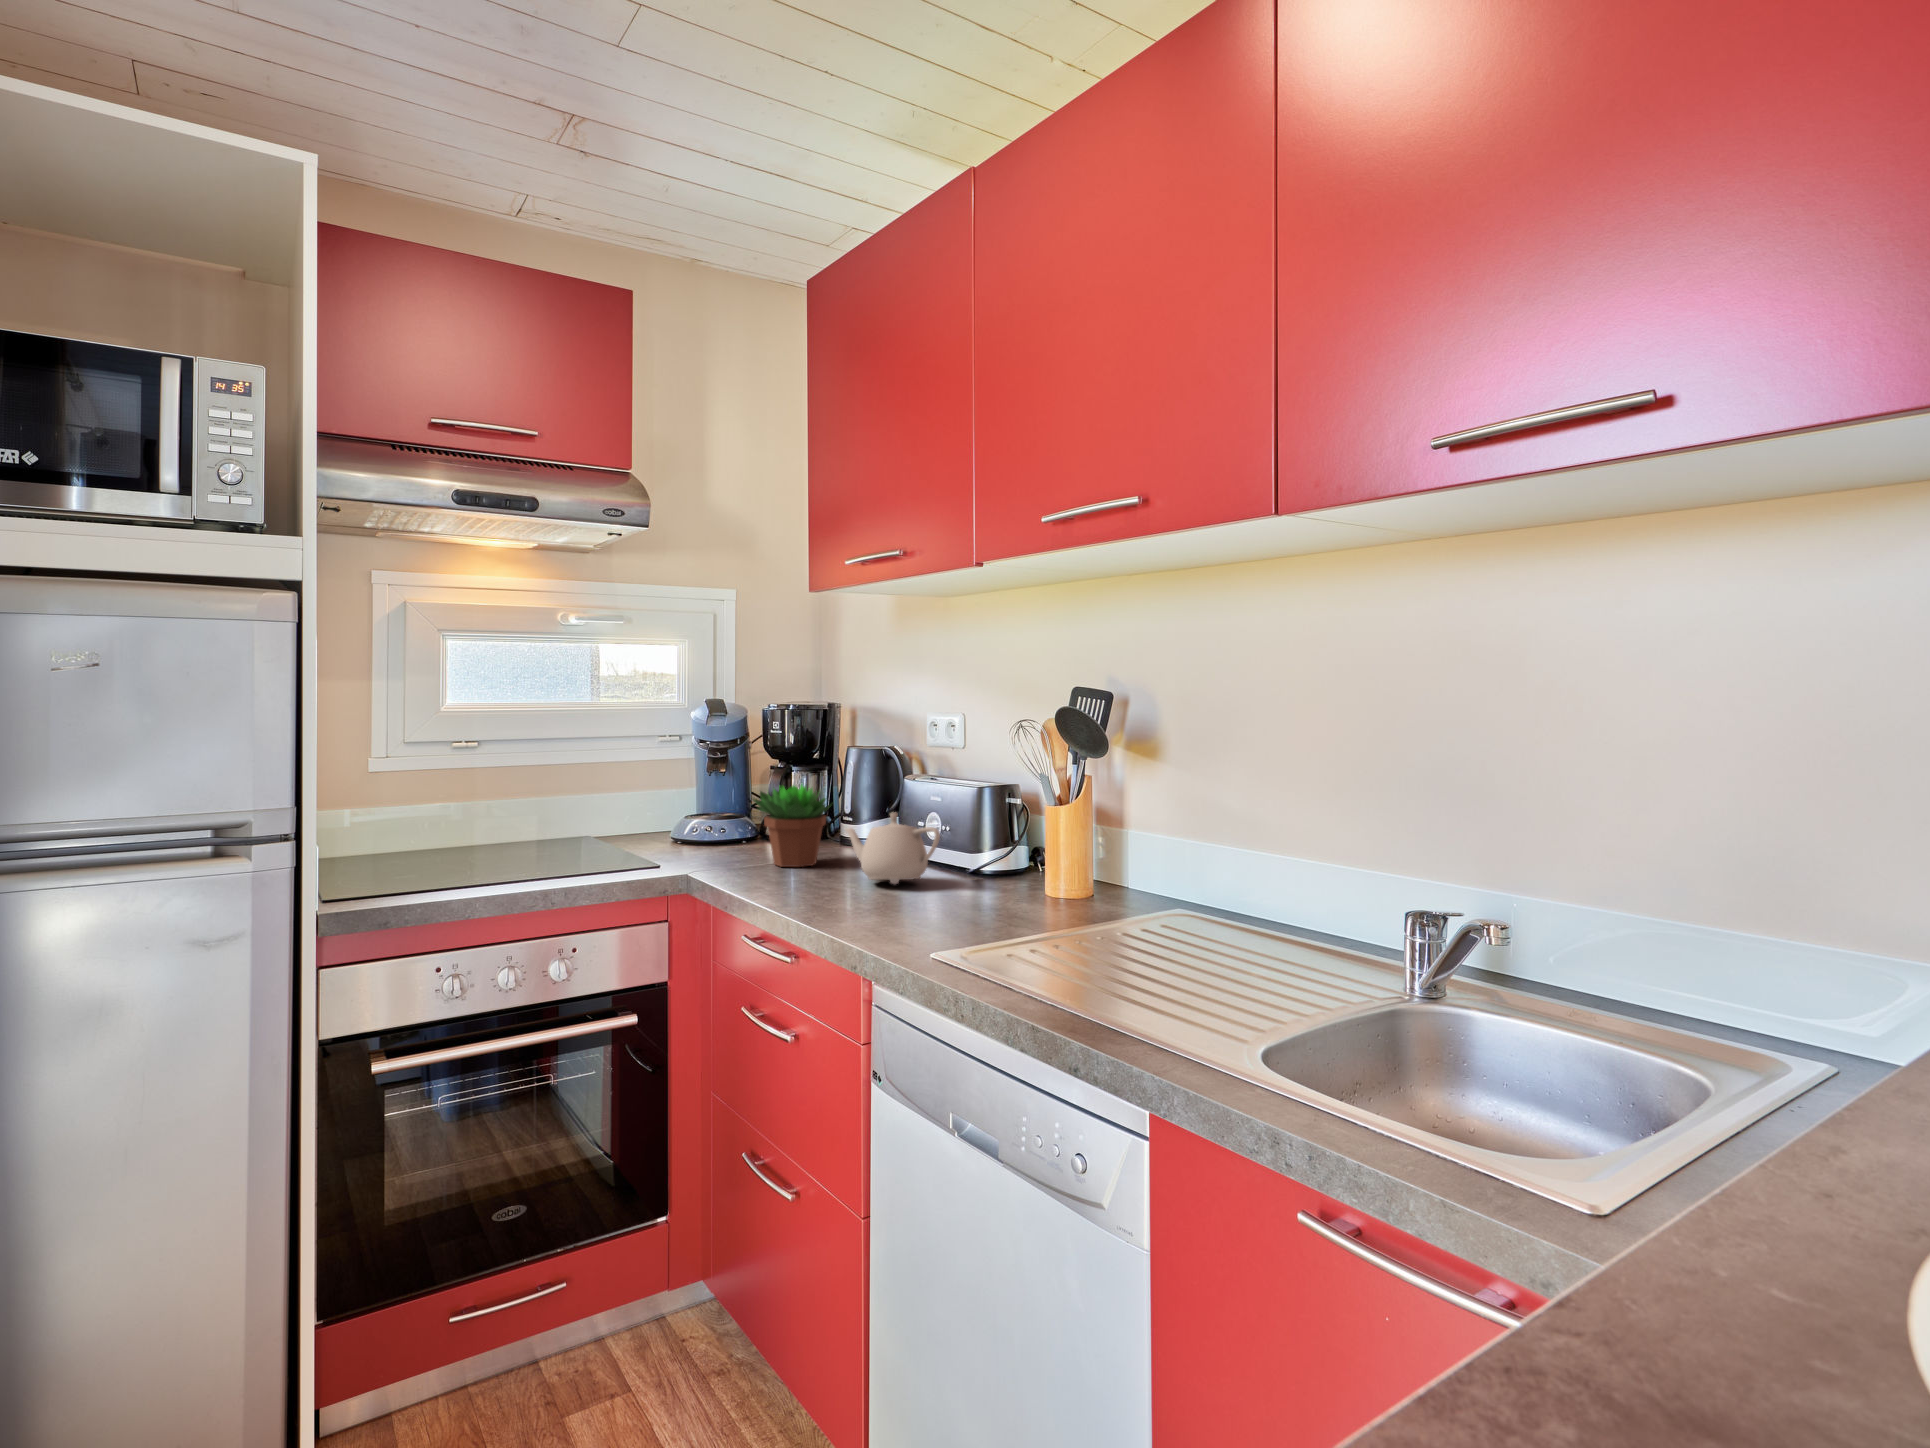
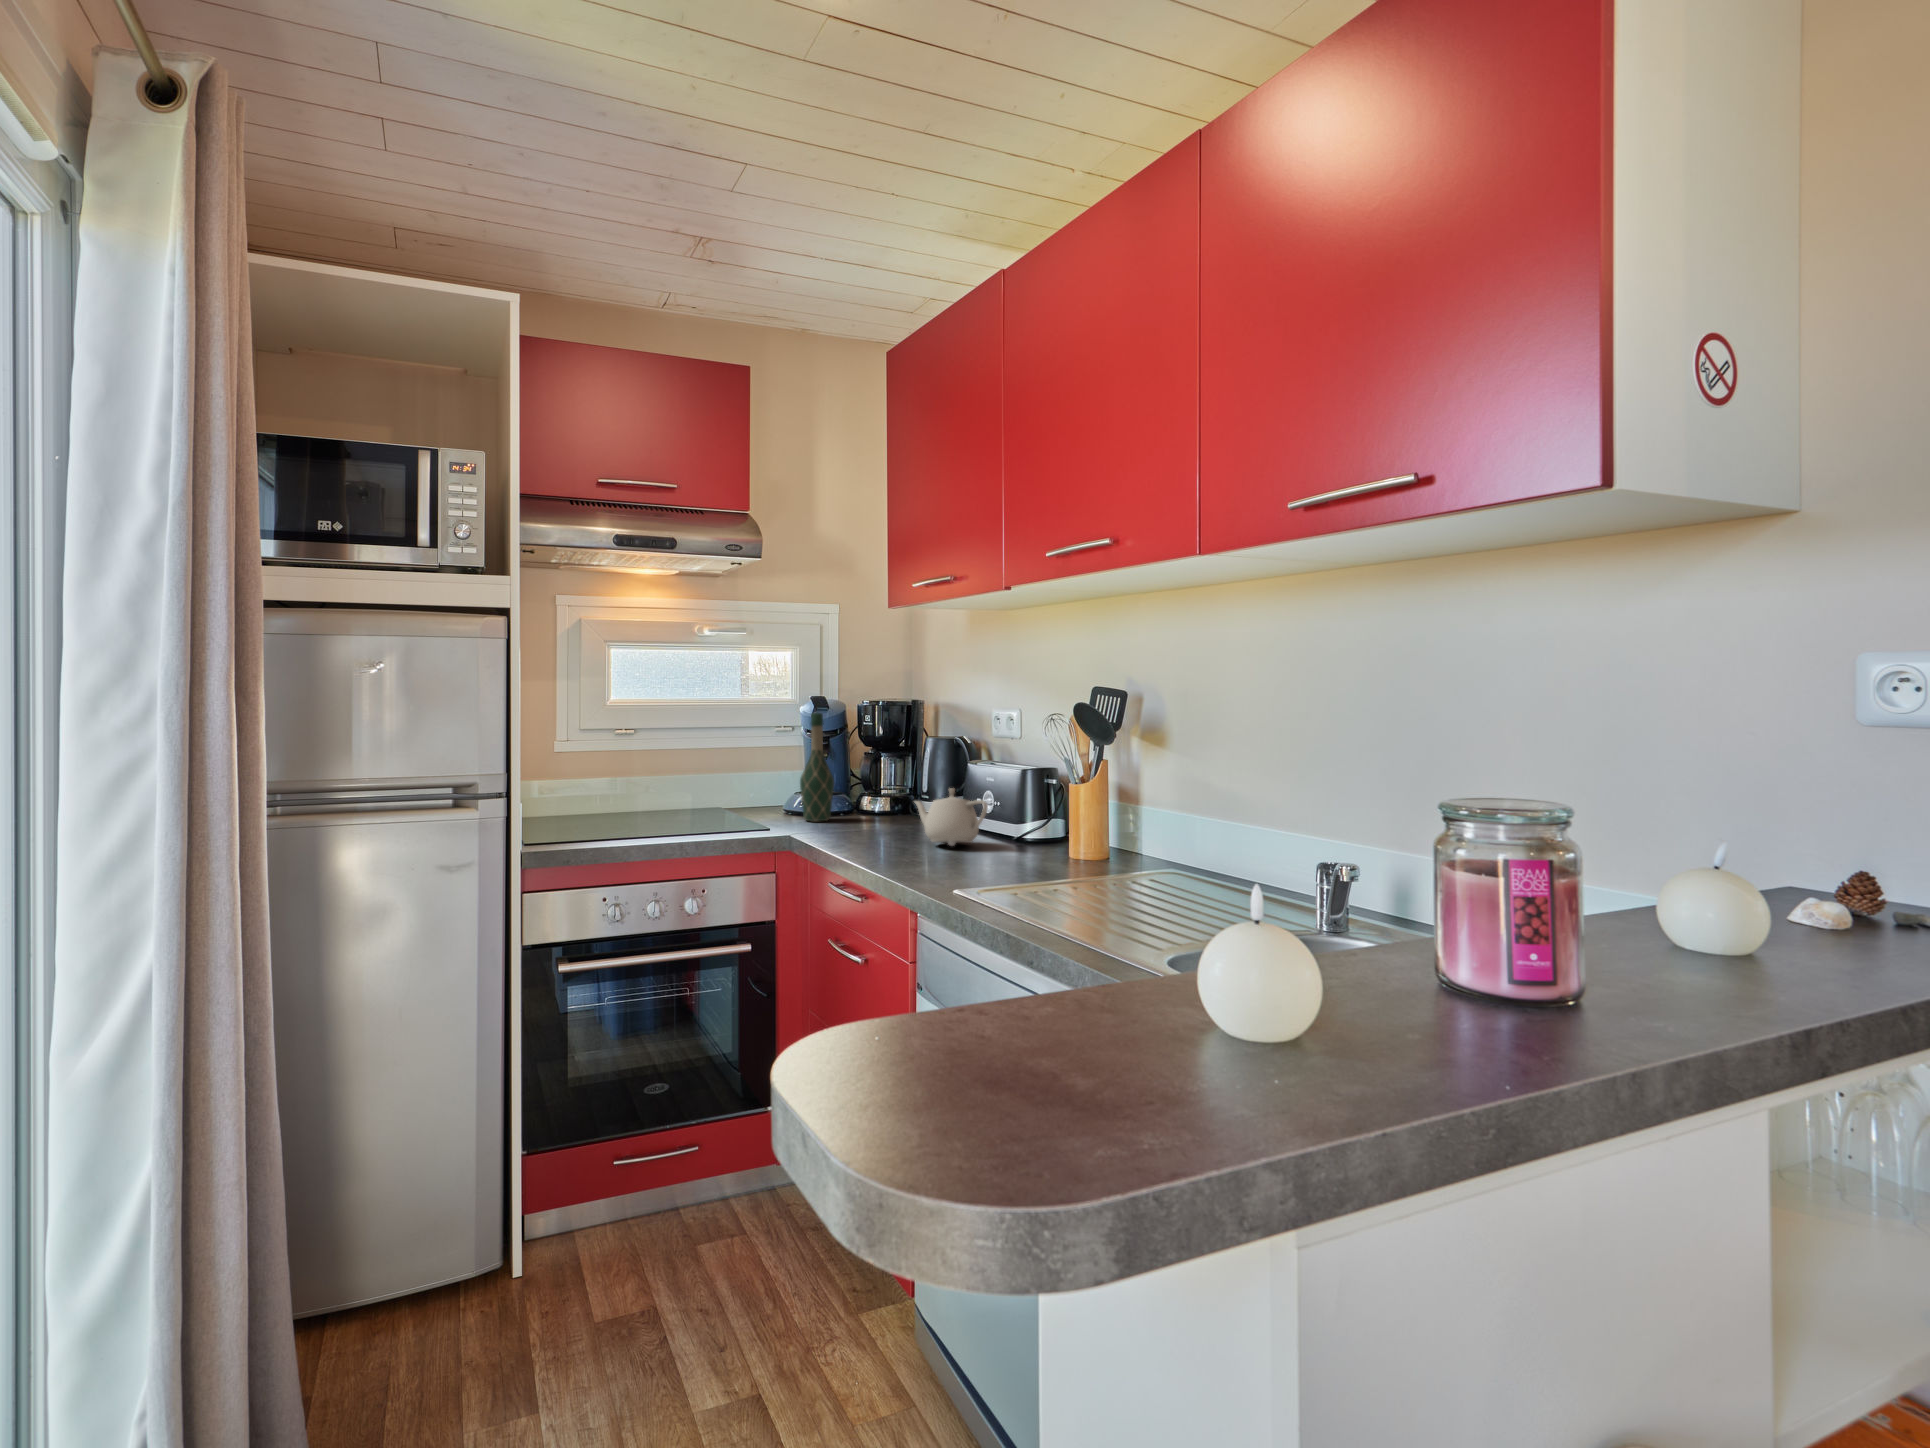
wine bottle: none [694,720,738,854] -> present [800,713,834,822]
succulent plant: present [754,785,831,867] -> none [842,763,908,832]

